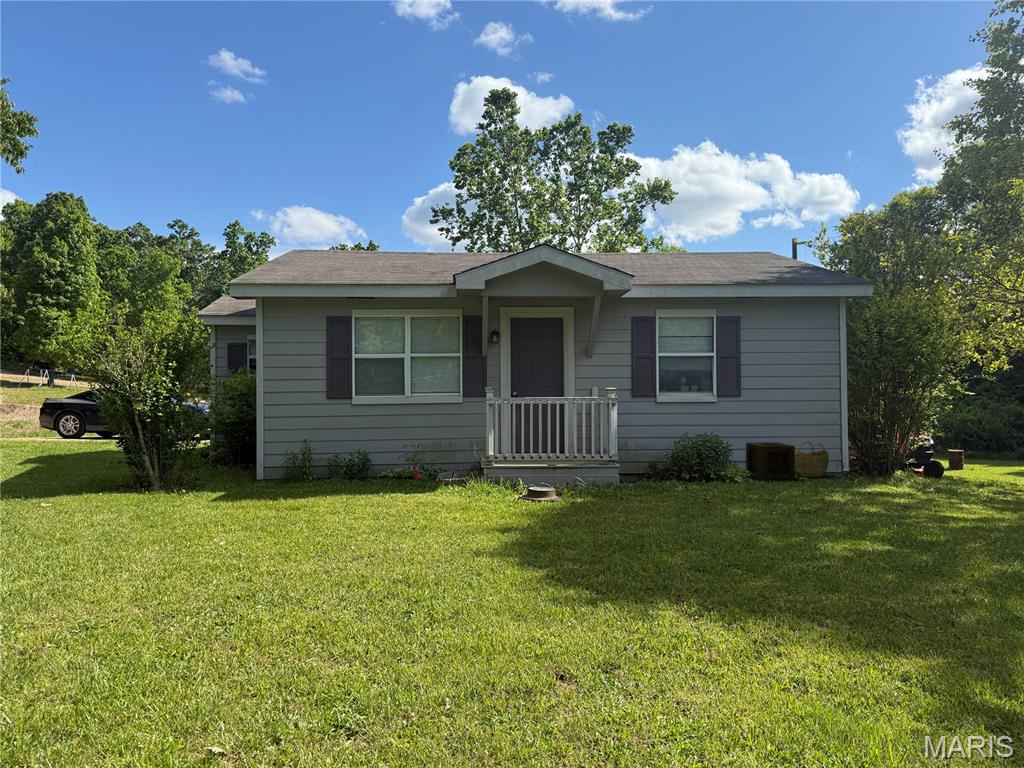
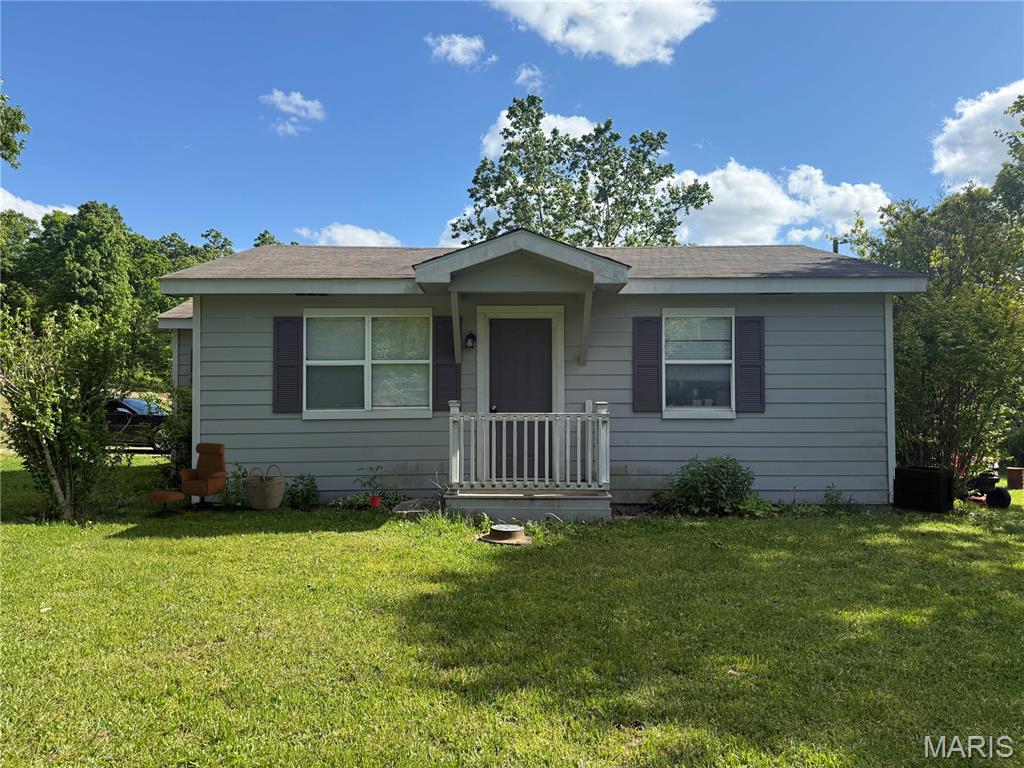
lounge chair: none [227,425,292,488] -> present [144,443,229,519]
wooden crate: present [746,442,795,480] -> present [893,465,954,514]
woven basket: present [795,442,829,478] -> present [246,465,285,510]

